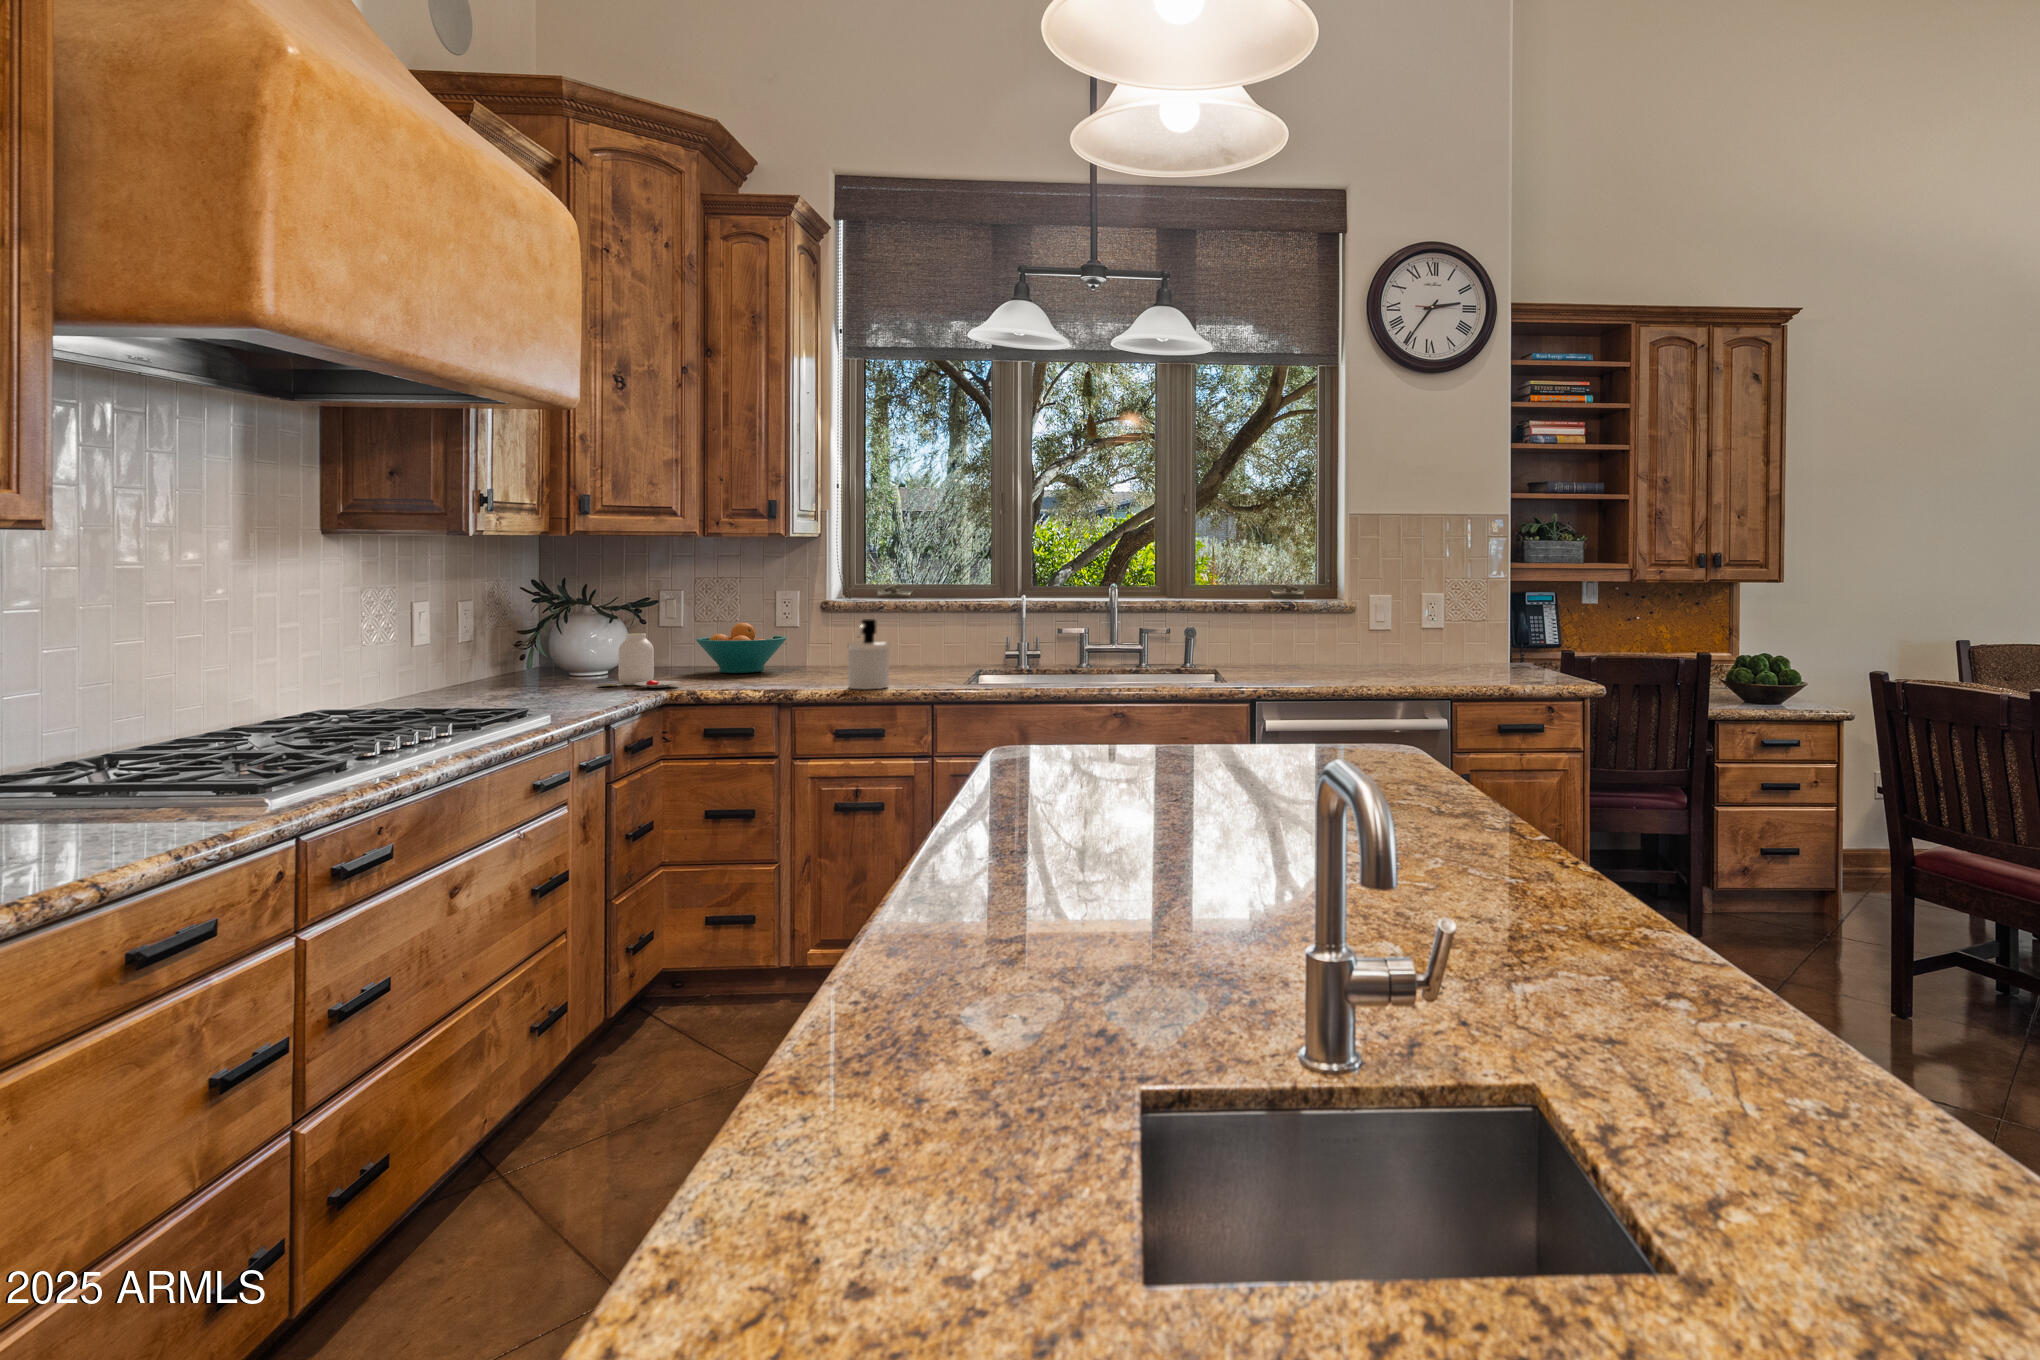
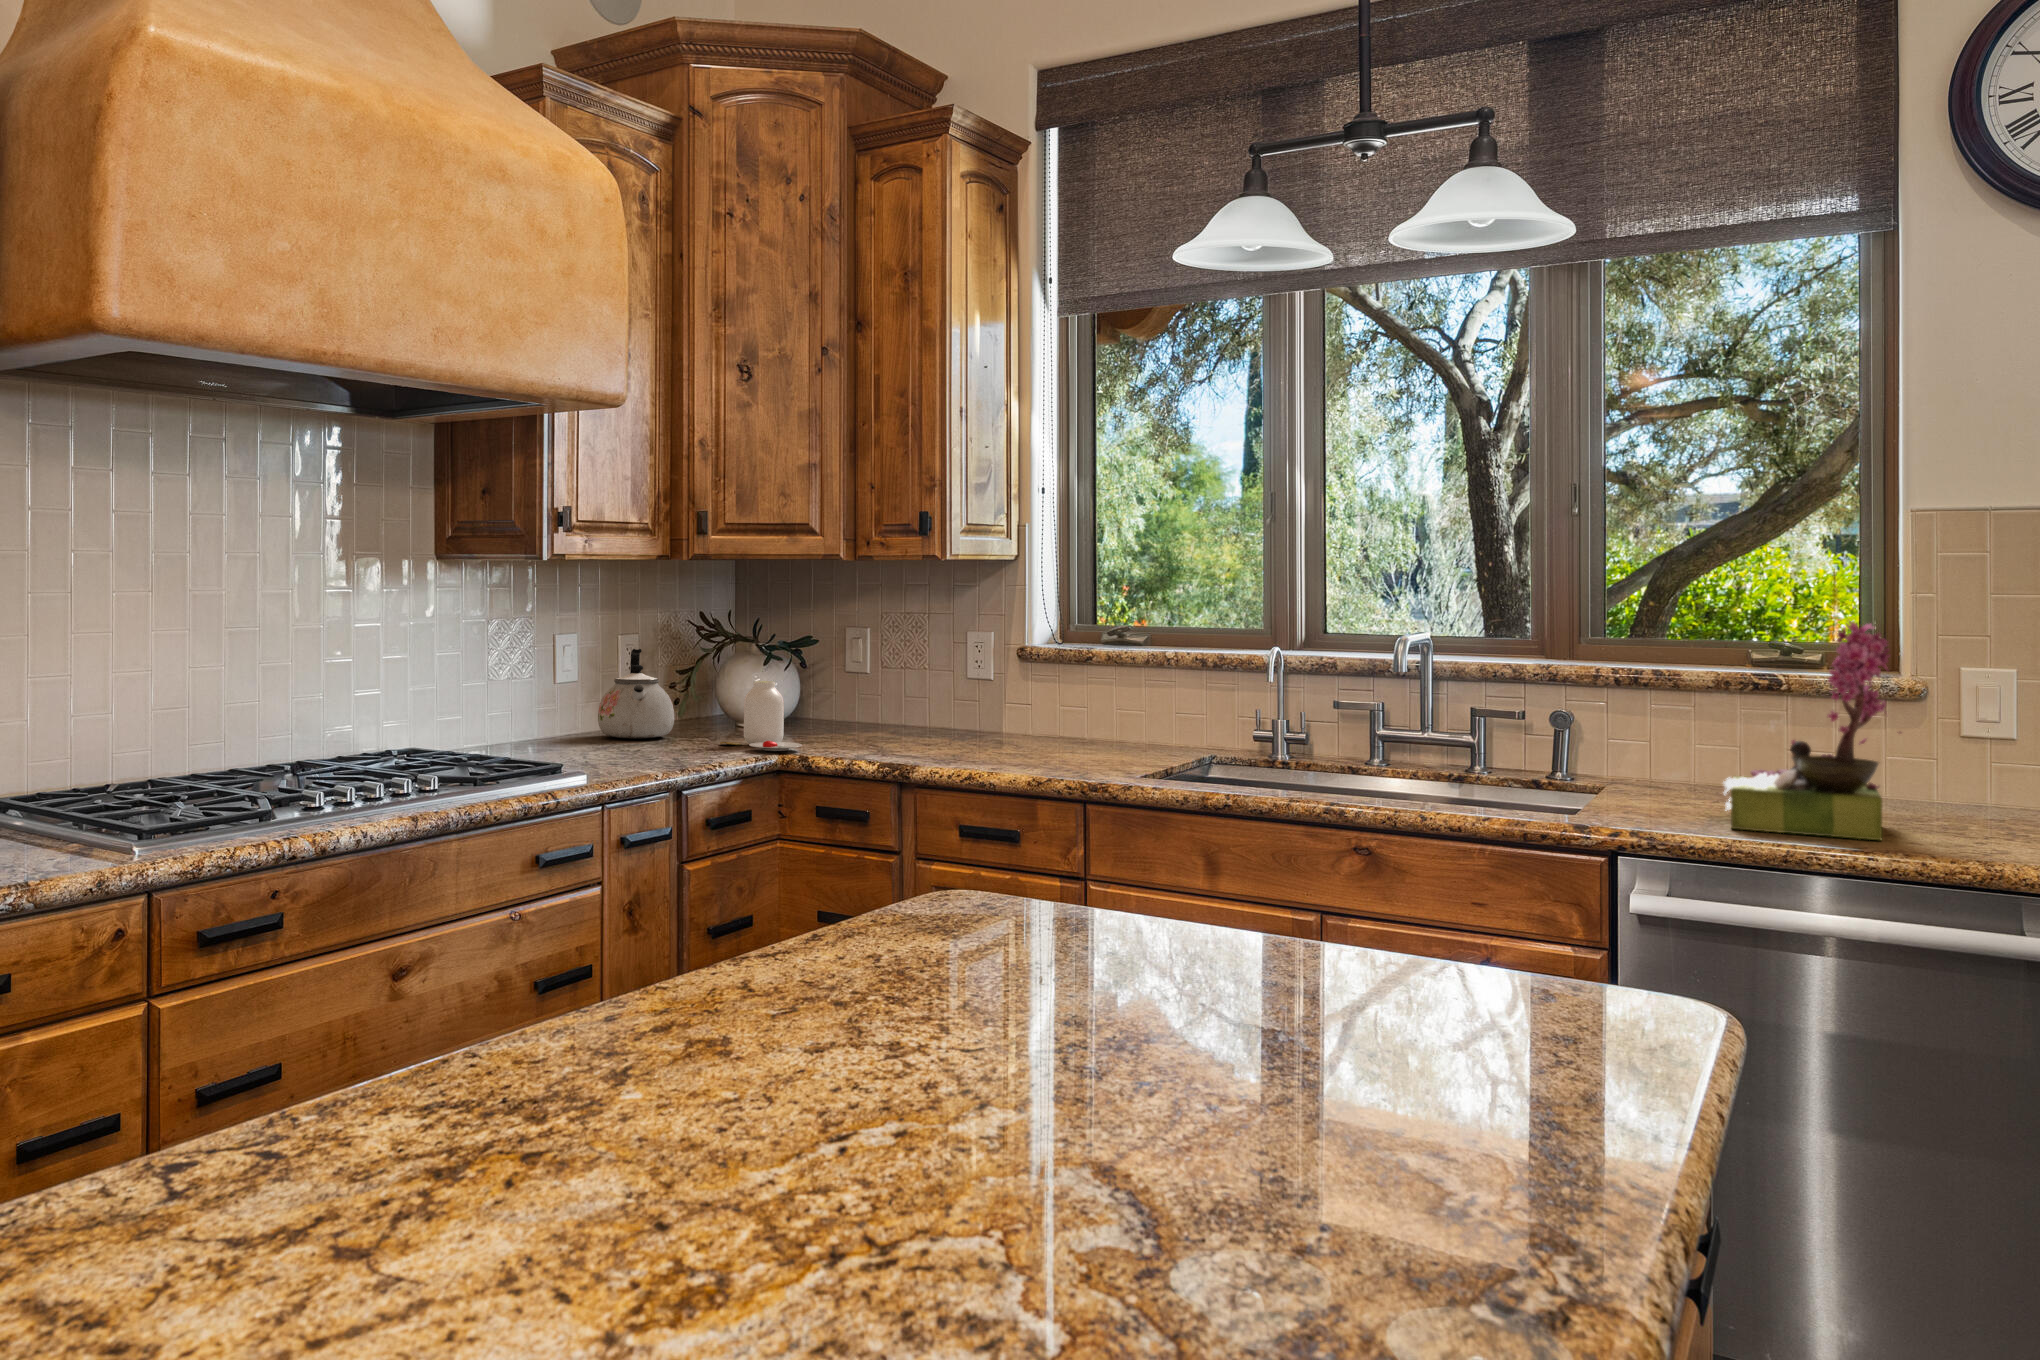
flower arrangement: none [1297,570,1381,685] -> present [1724,622,1901,840]
kettle: none [467,611,542,688] -> present [598,649,674,739]
soap dispenser: present [847,619,890,689] -> none [977,675,1038,774]
fruit bowl: present [696,623,786,673] -> none [857,673,968,739]

